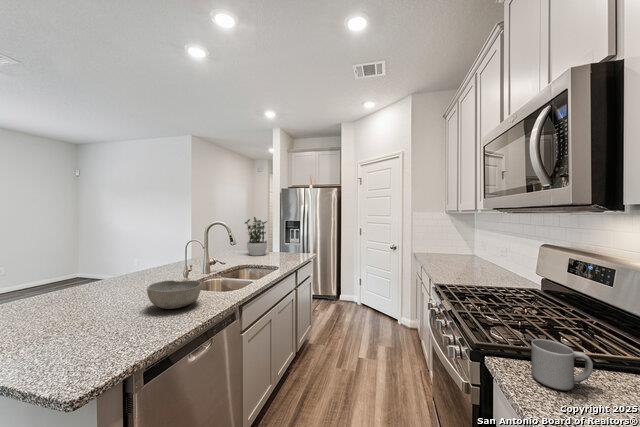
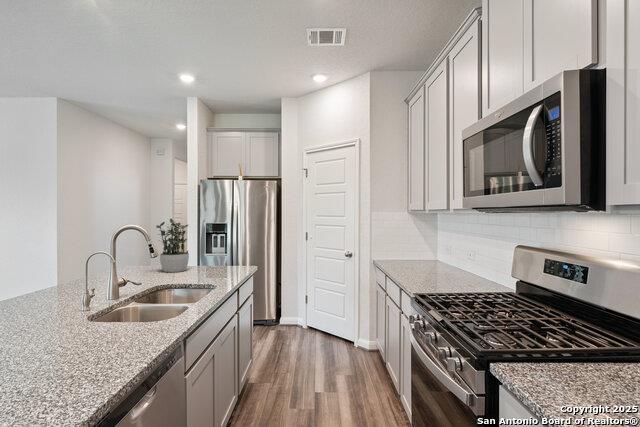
bowl: present [147,280,201,309] -> none [54,309,134,350]
mug: present [531,339,593,391] -> none [536,338,587,384]

